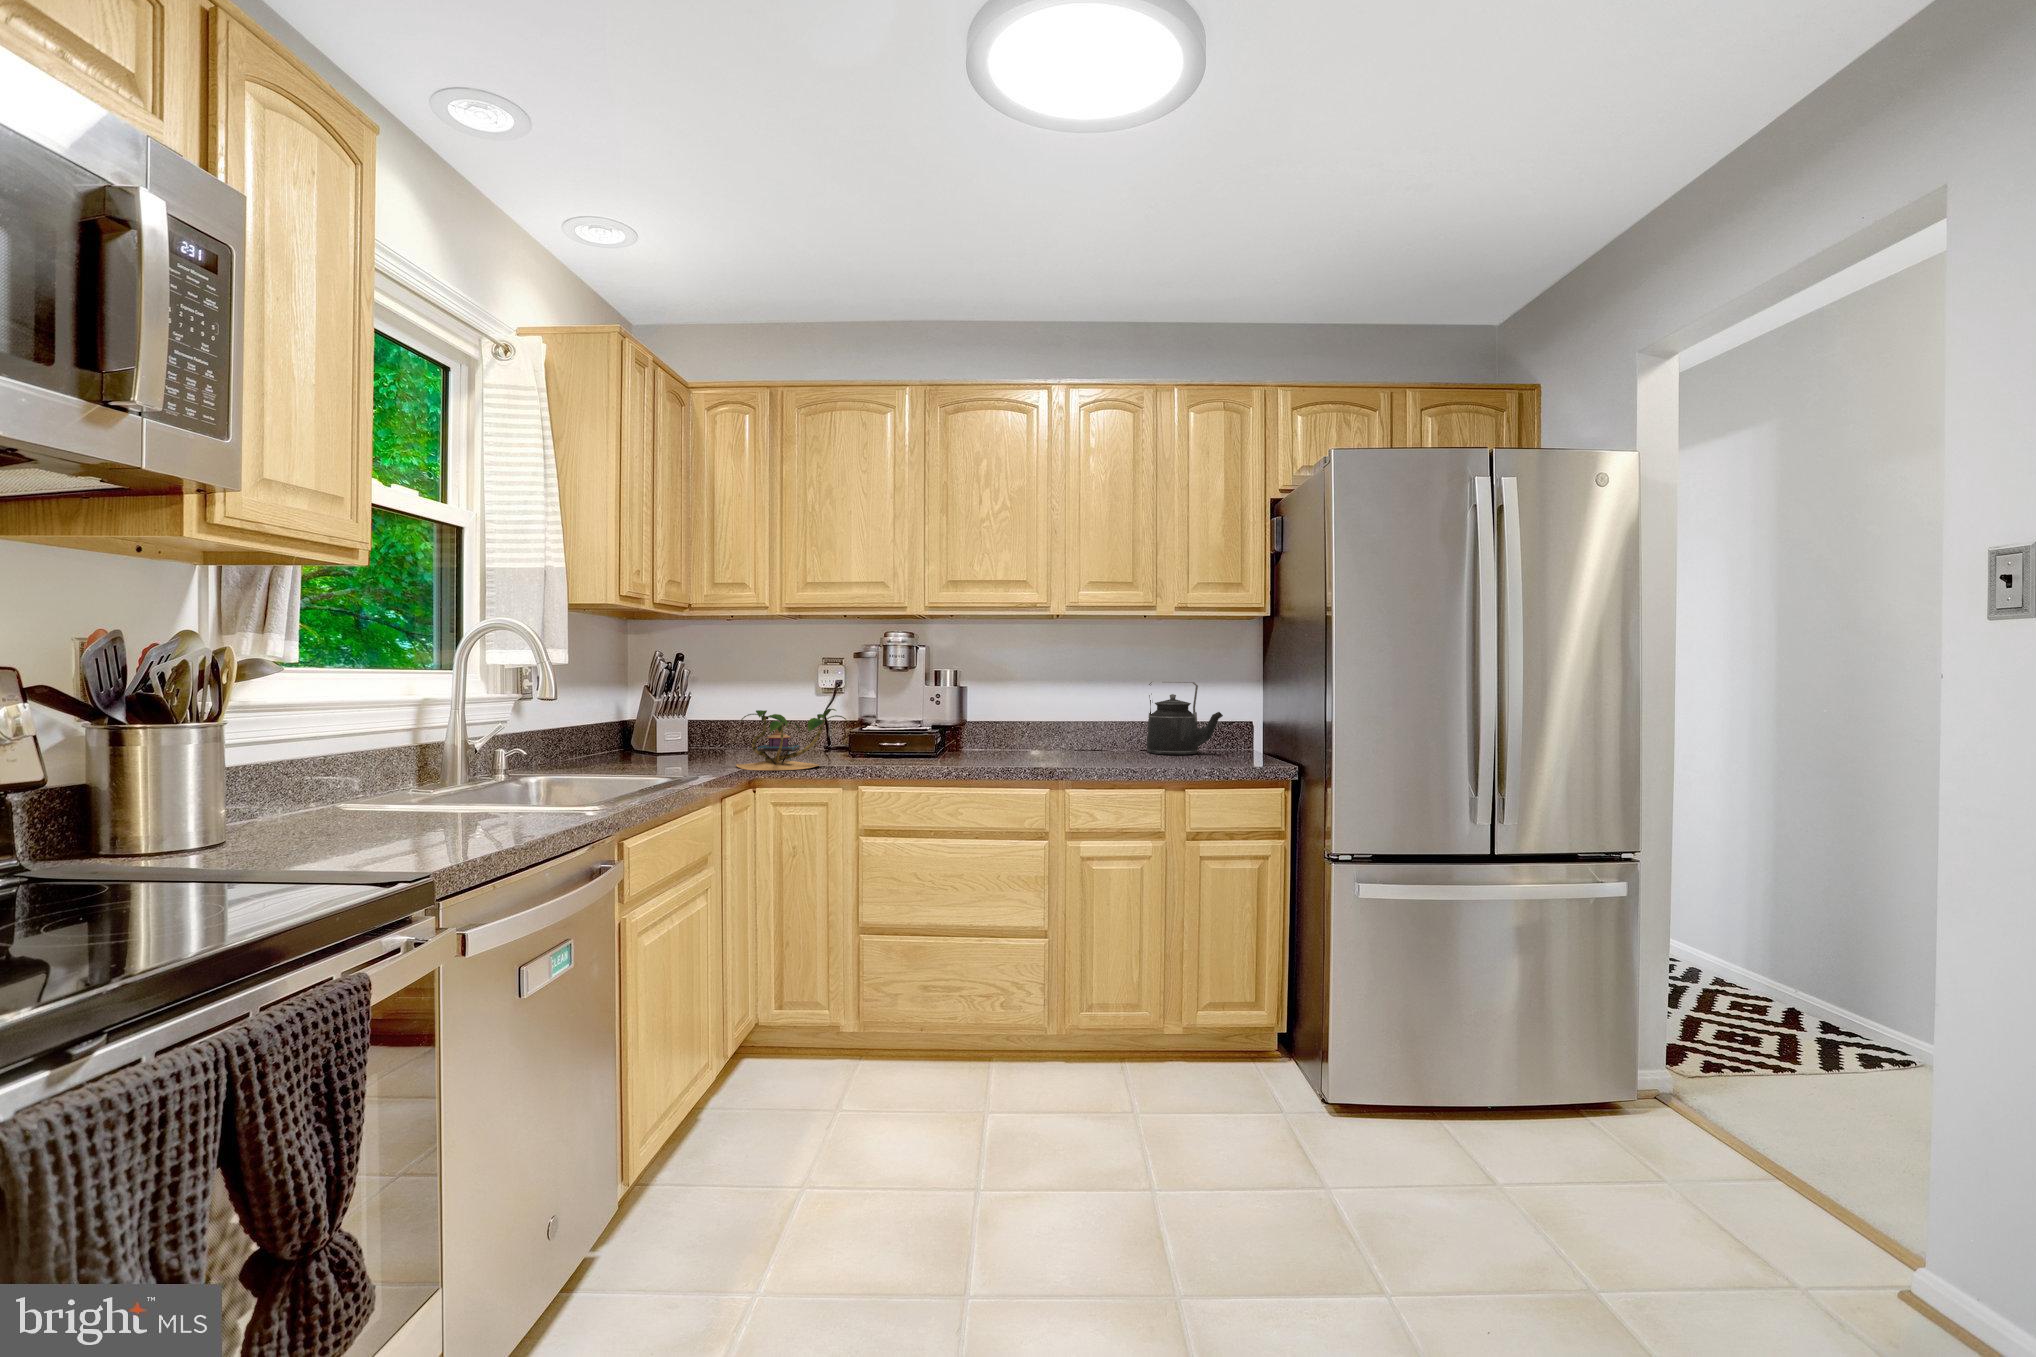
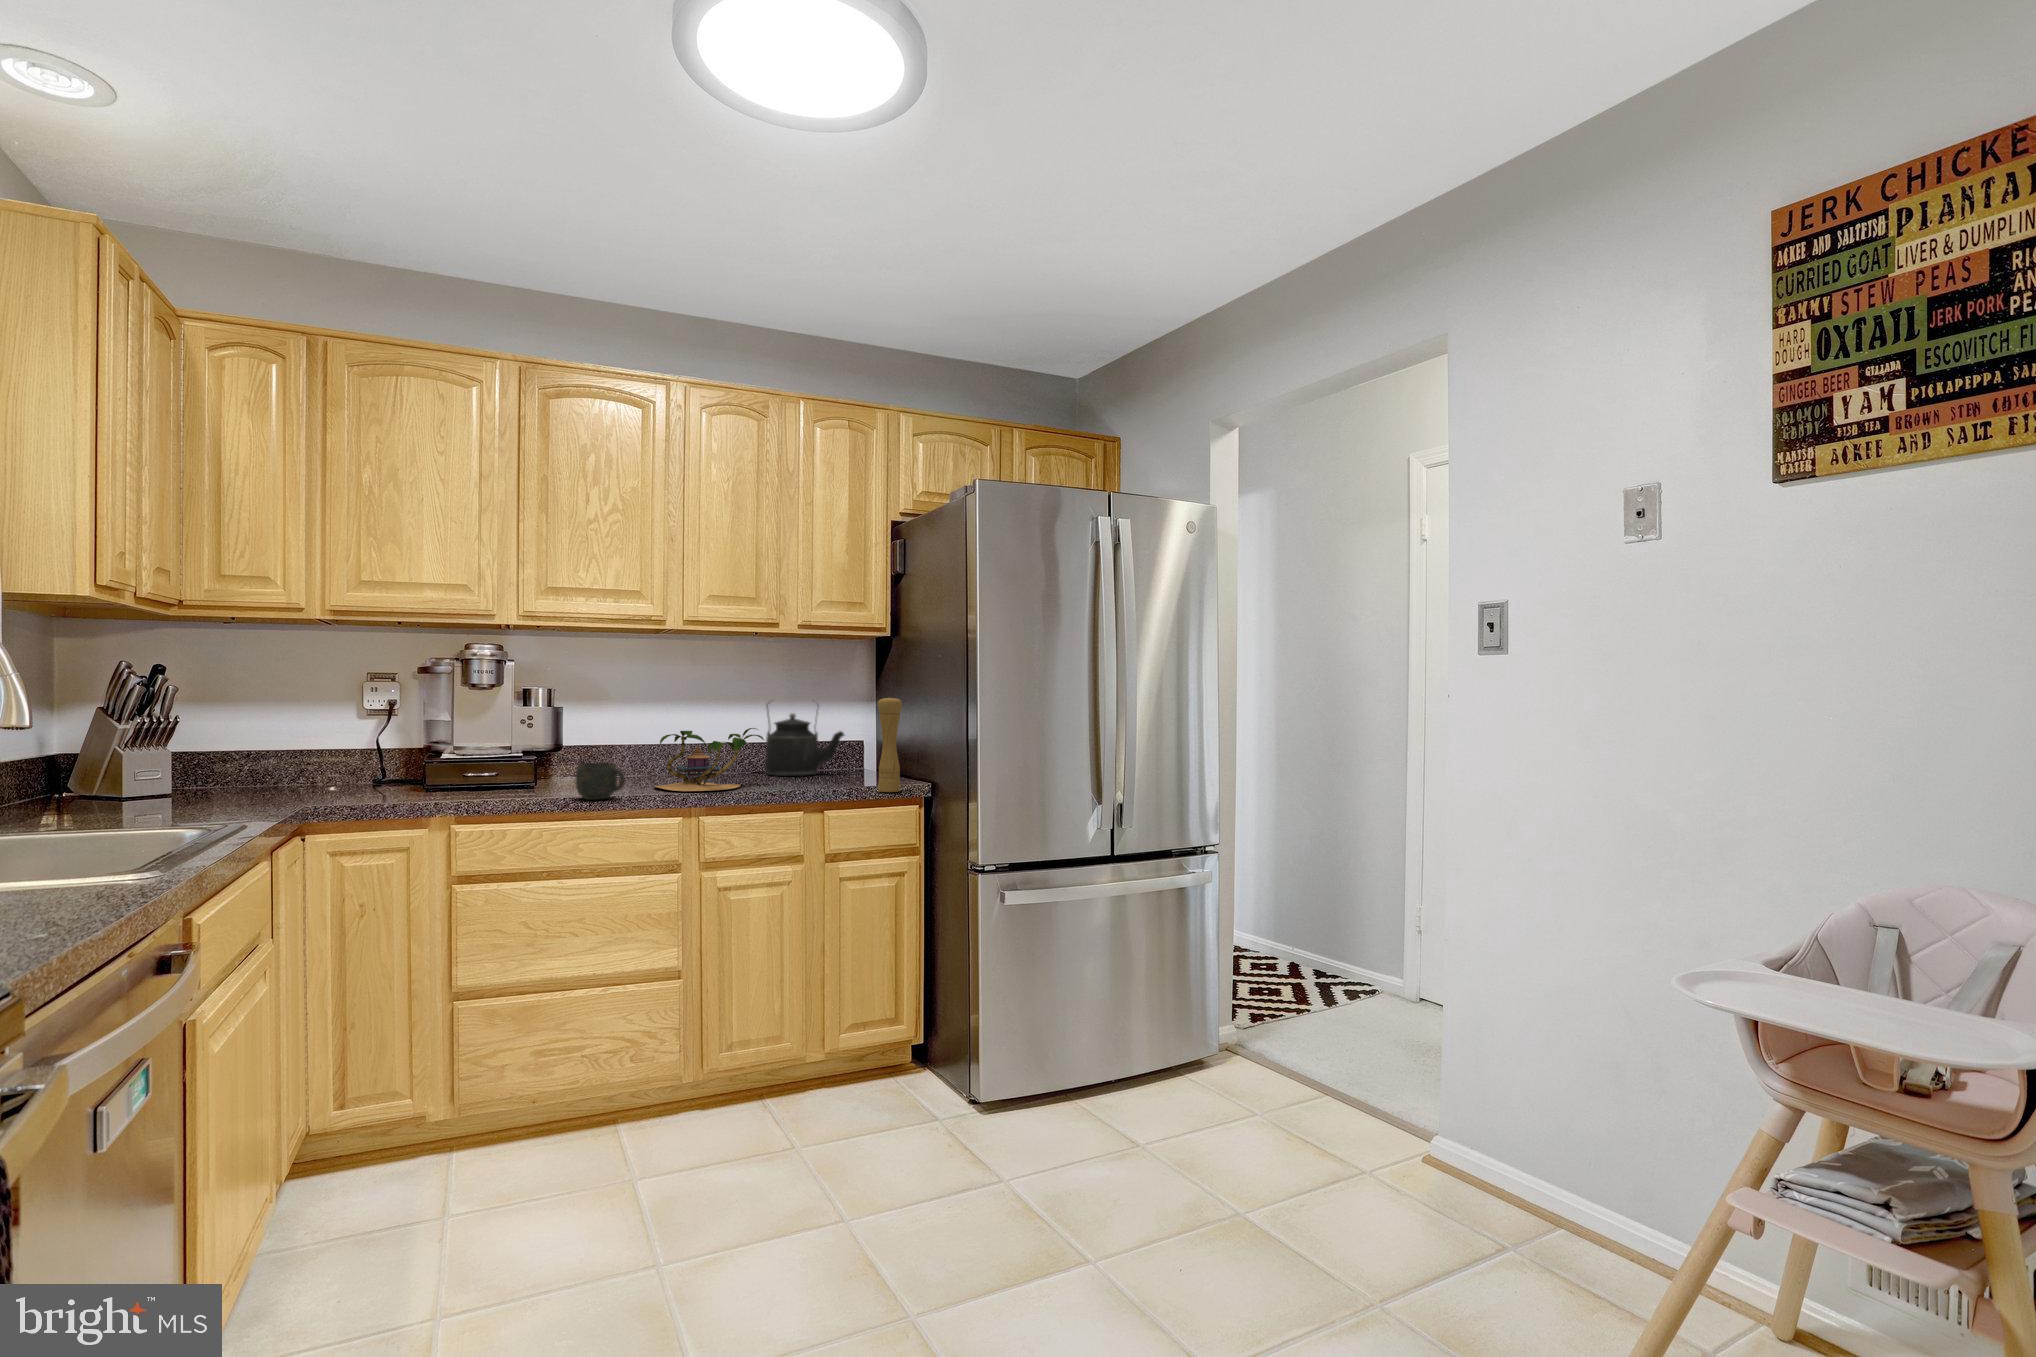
pepper mill: none [1237,678,1262,775] -> present [878,697,902,792]
plant: present [736,709,846,770] -> present [656,728,764,791]
mug: none [962,736,1001,769] -> present [576,763,625,800]

